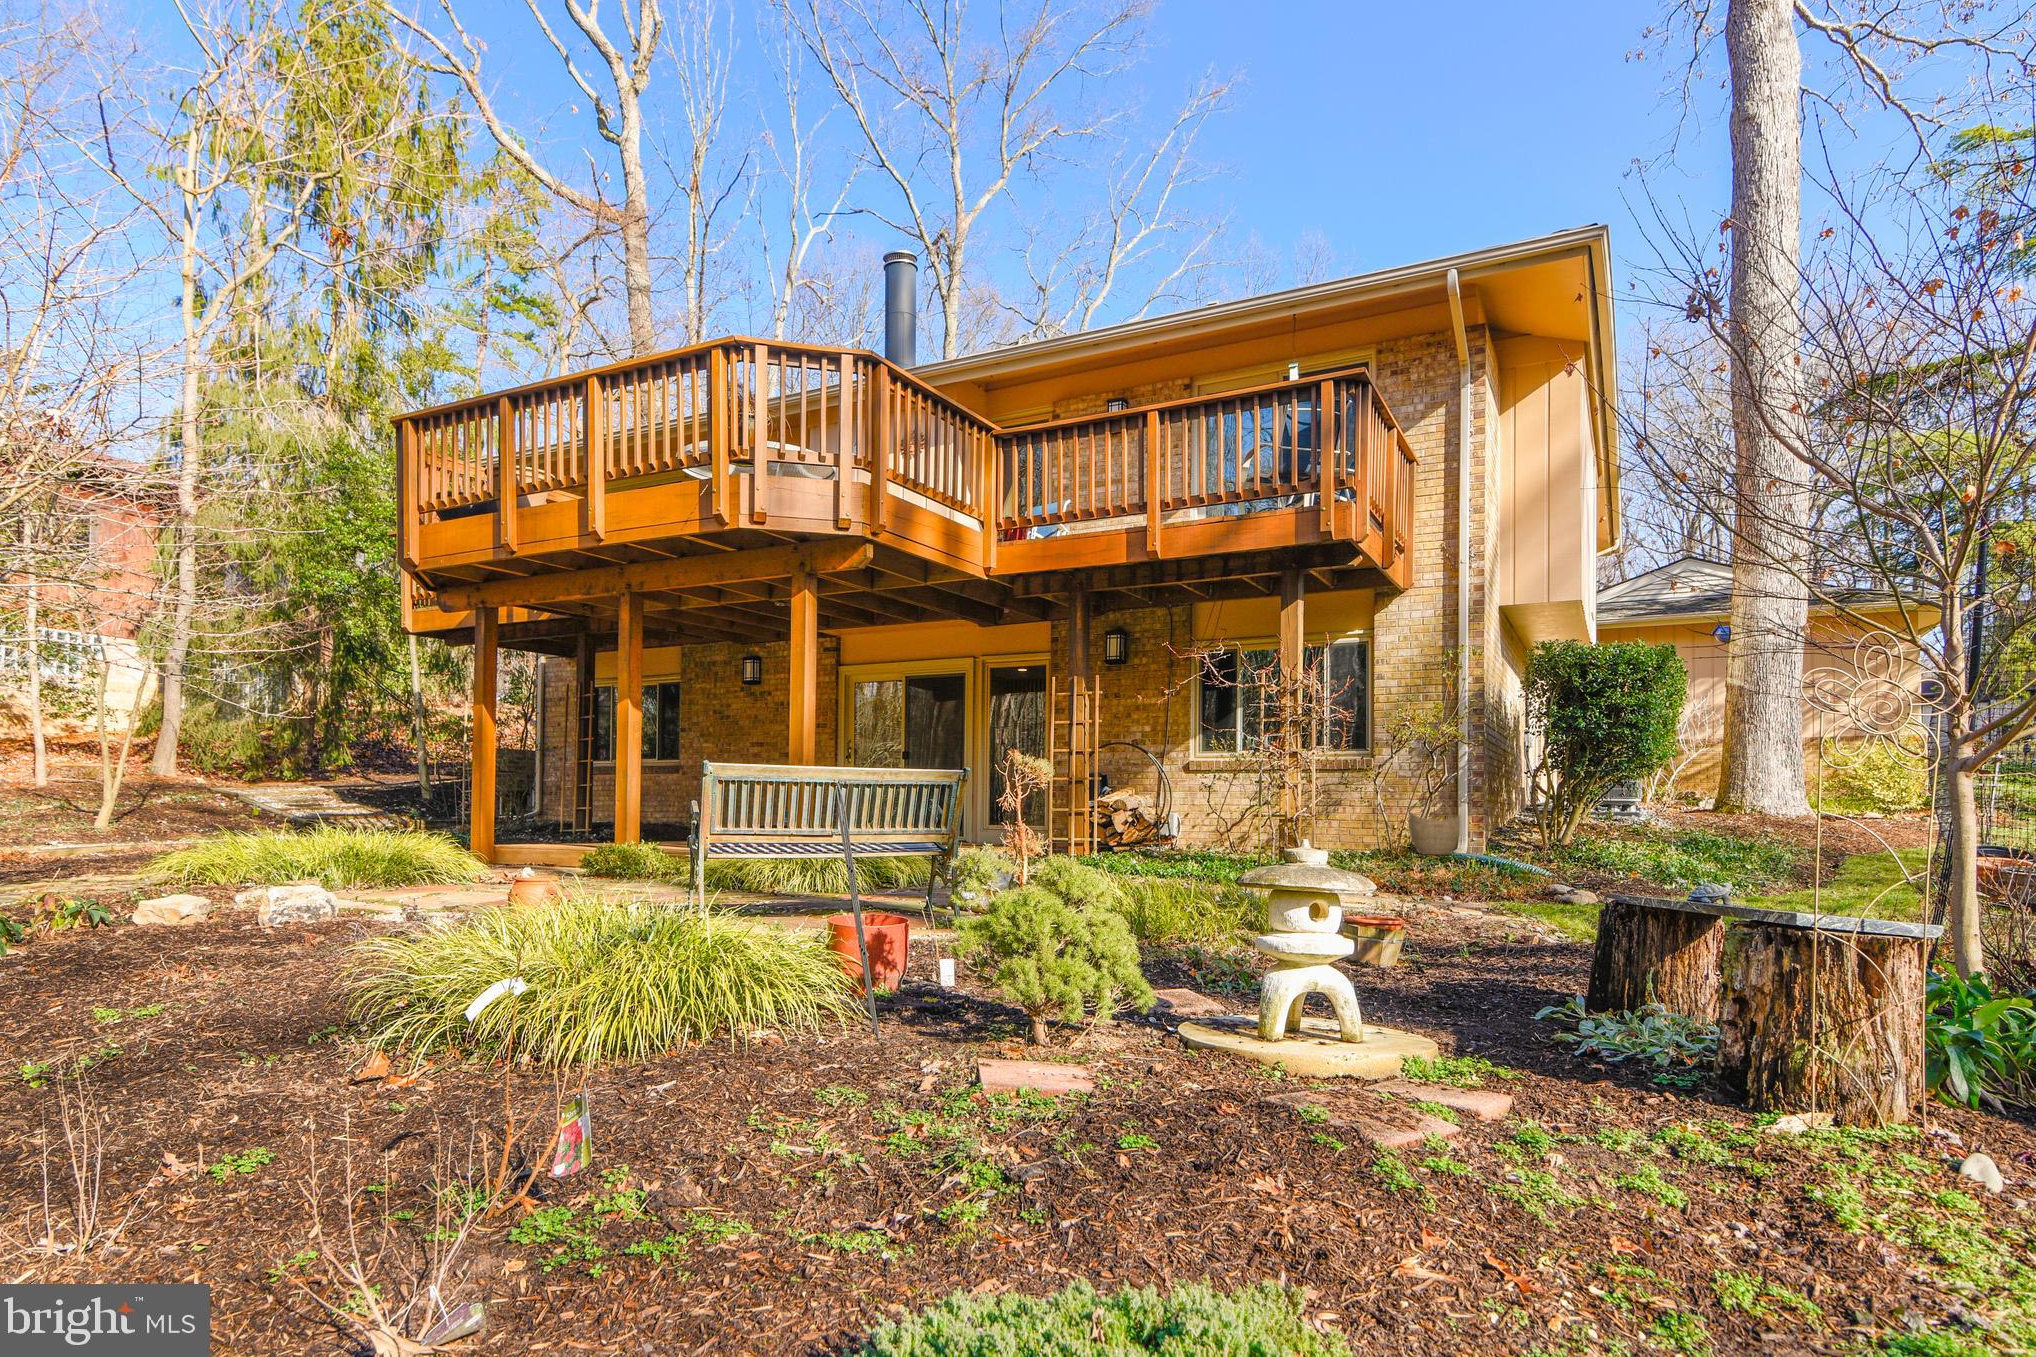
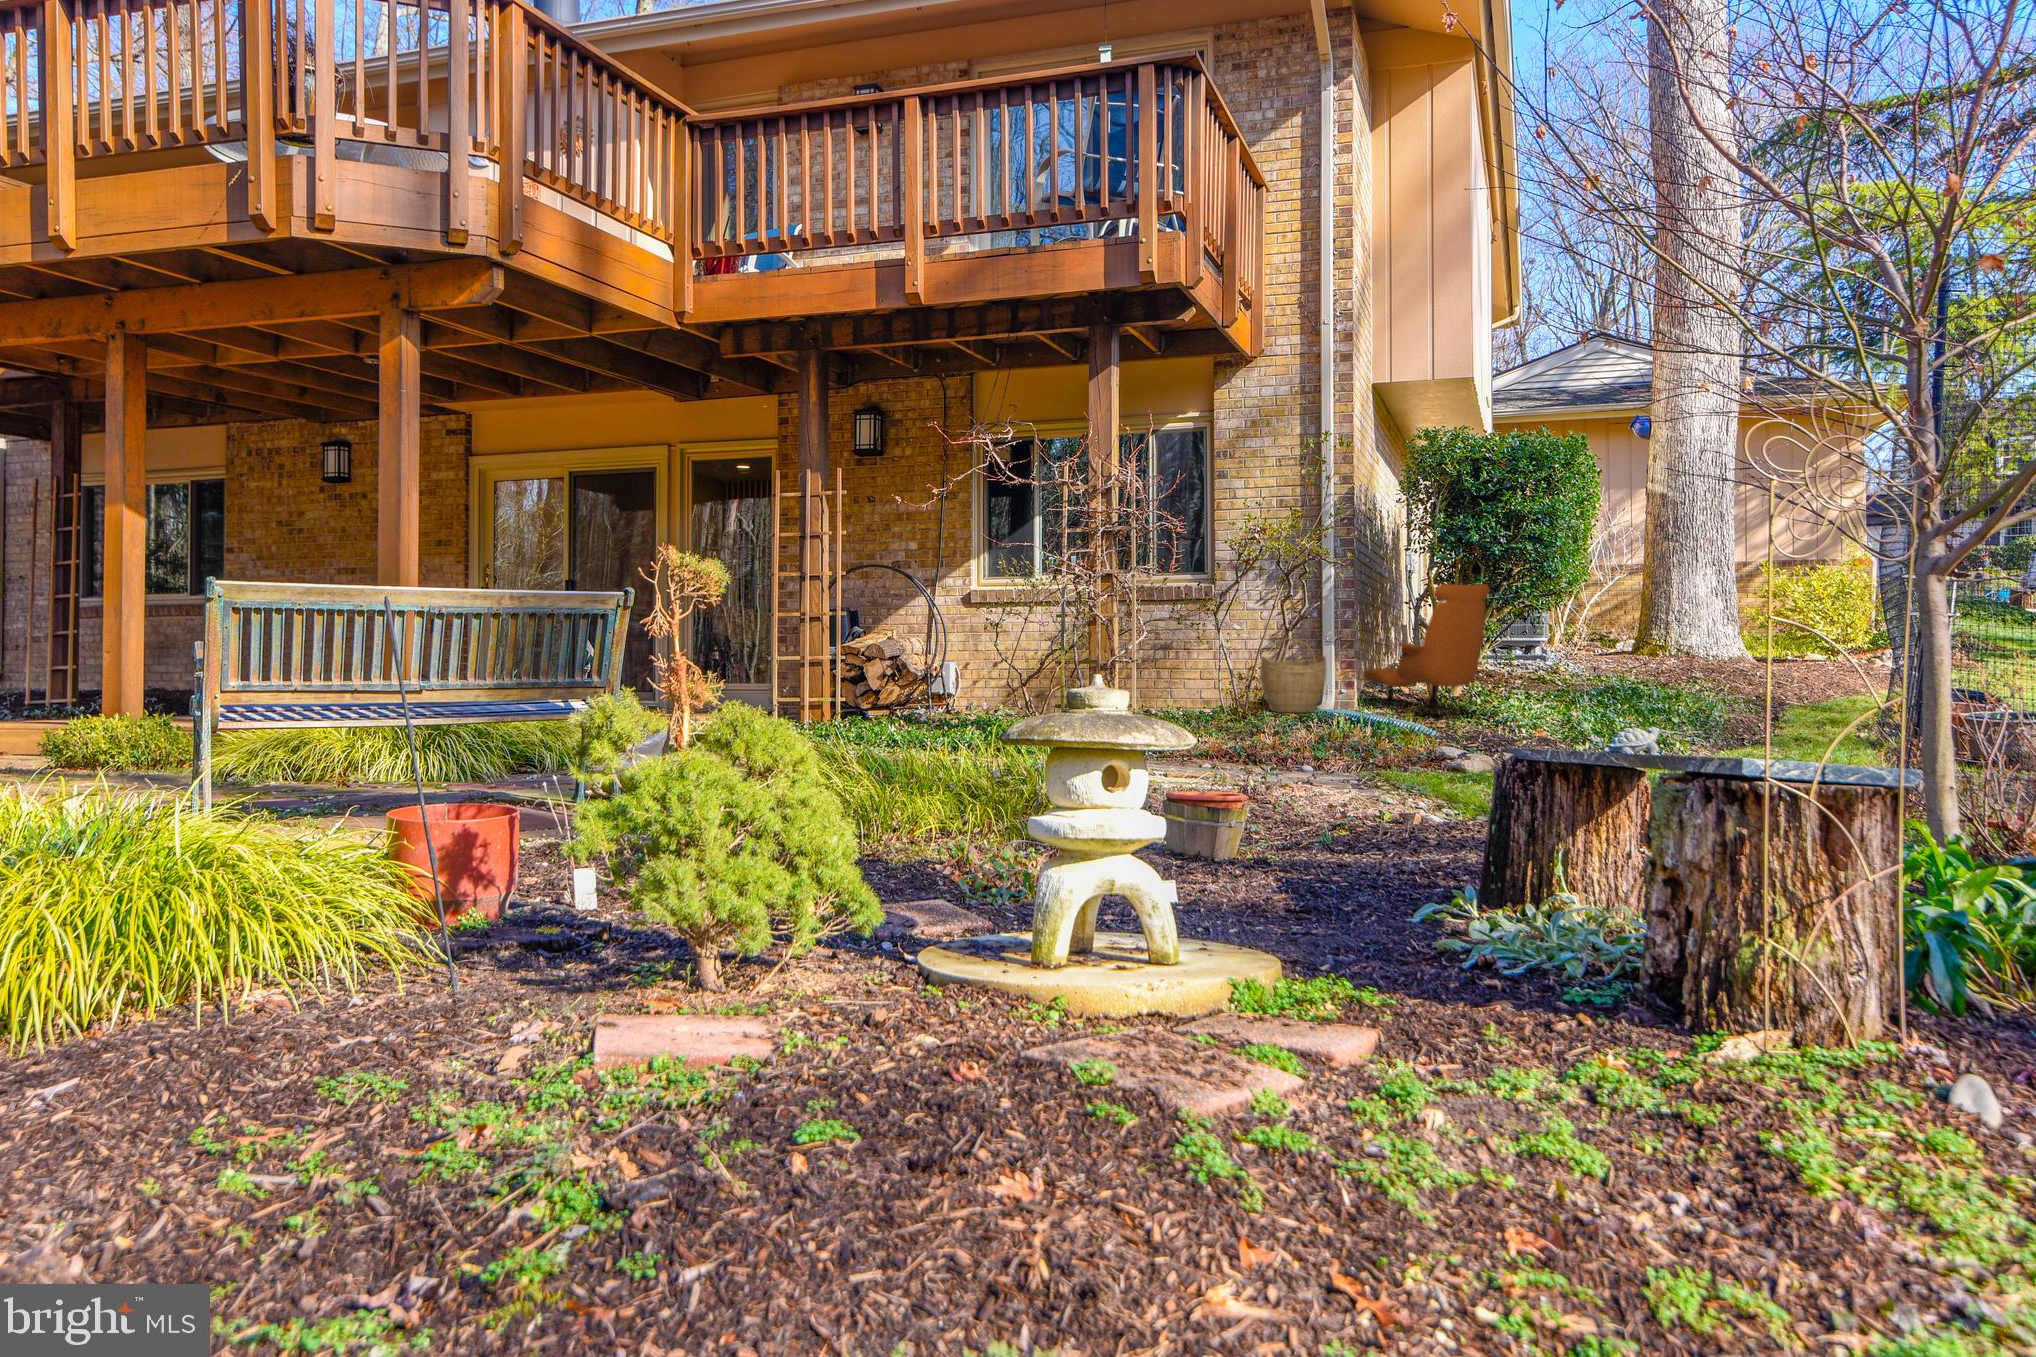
lounge chair: none [1490,759,1589,863] -> present [1363,584,1490,720]

